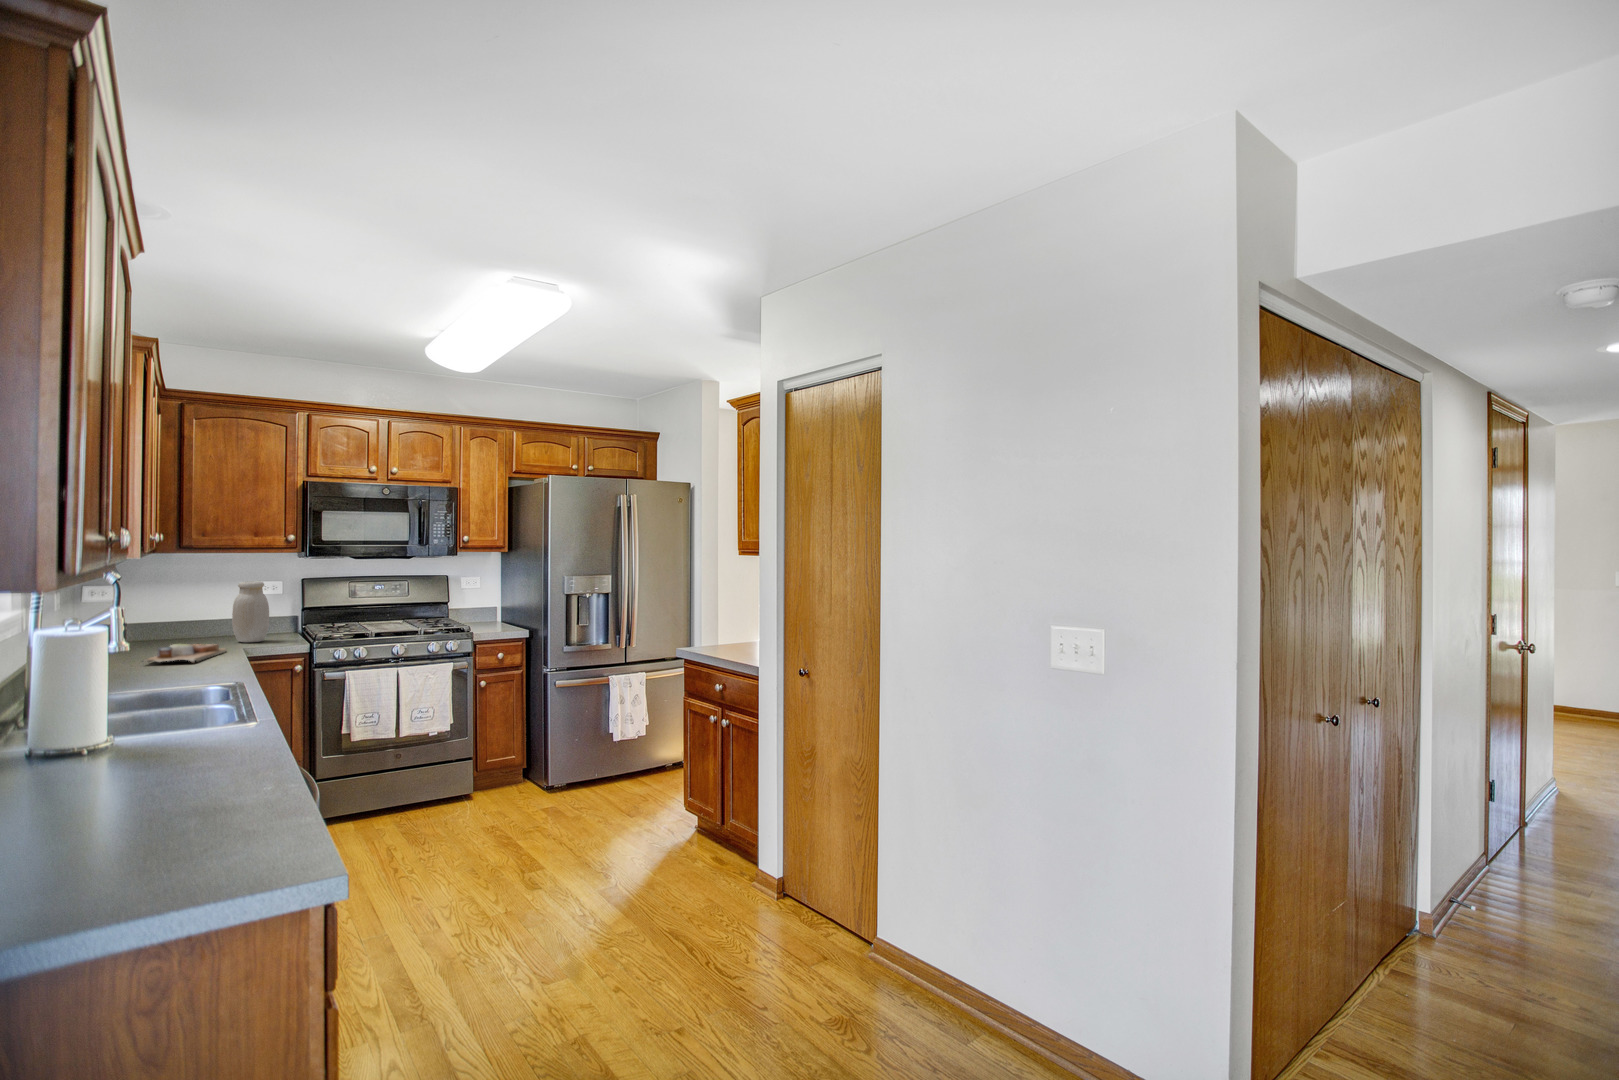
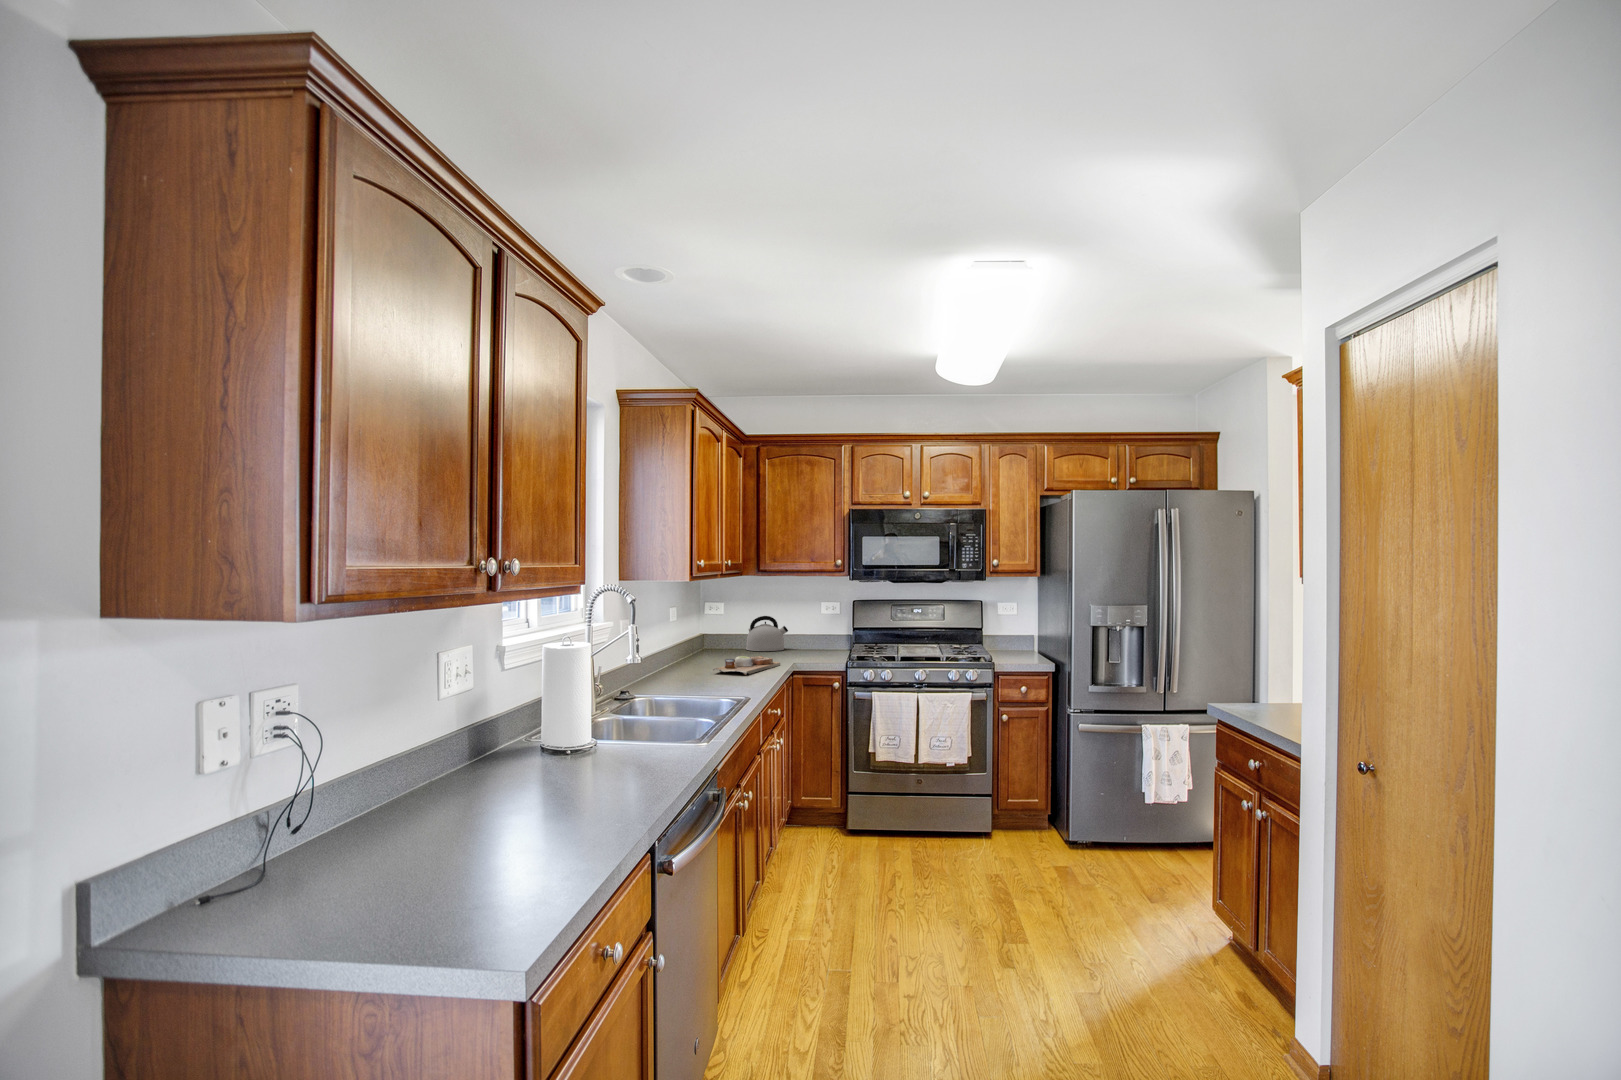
jar: present [232,581,269,642] -> none [793,602,820,657]
kettle: none [154,601,216,642] -> present [746,616,788,651]

